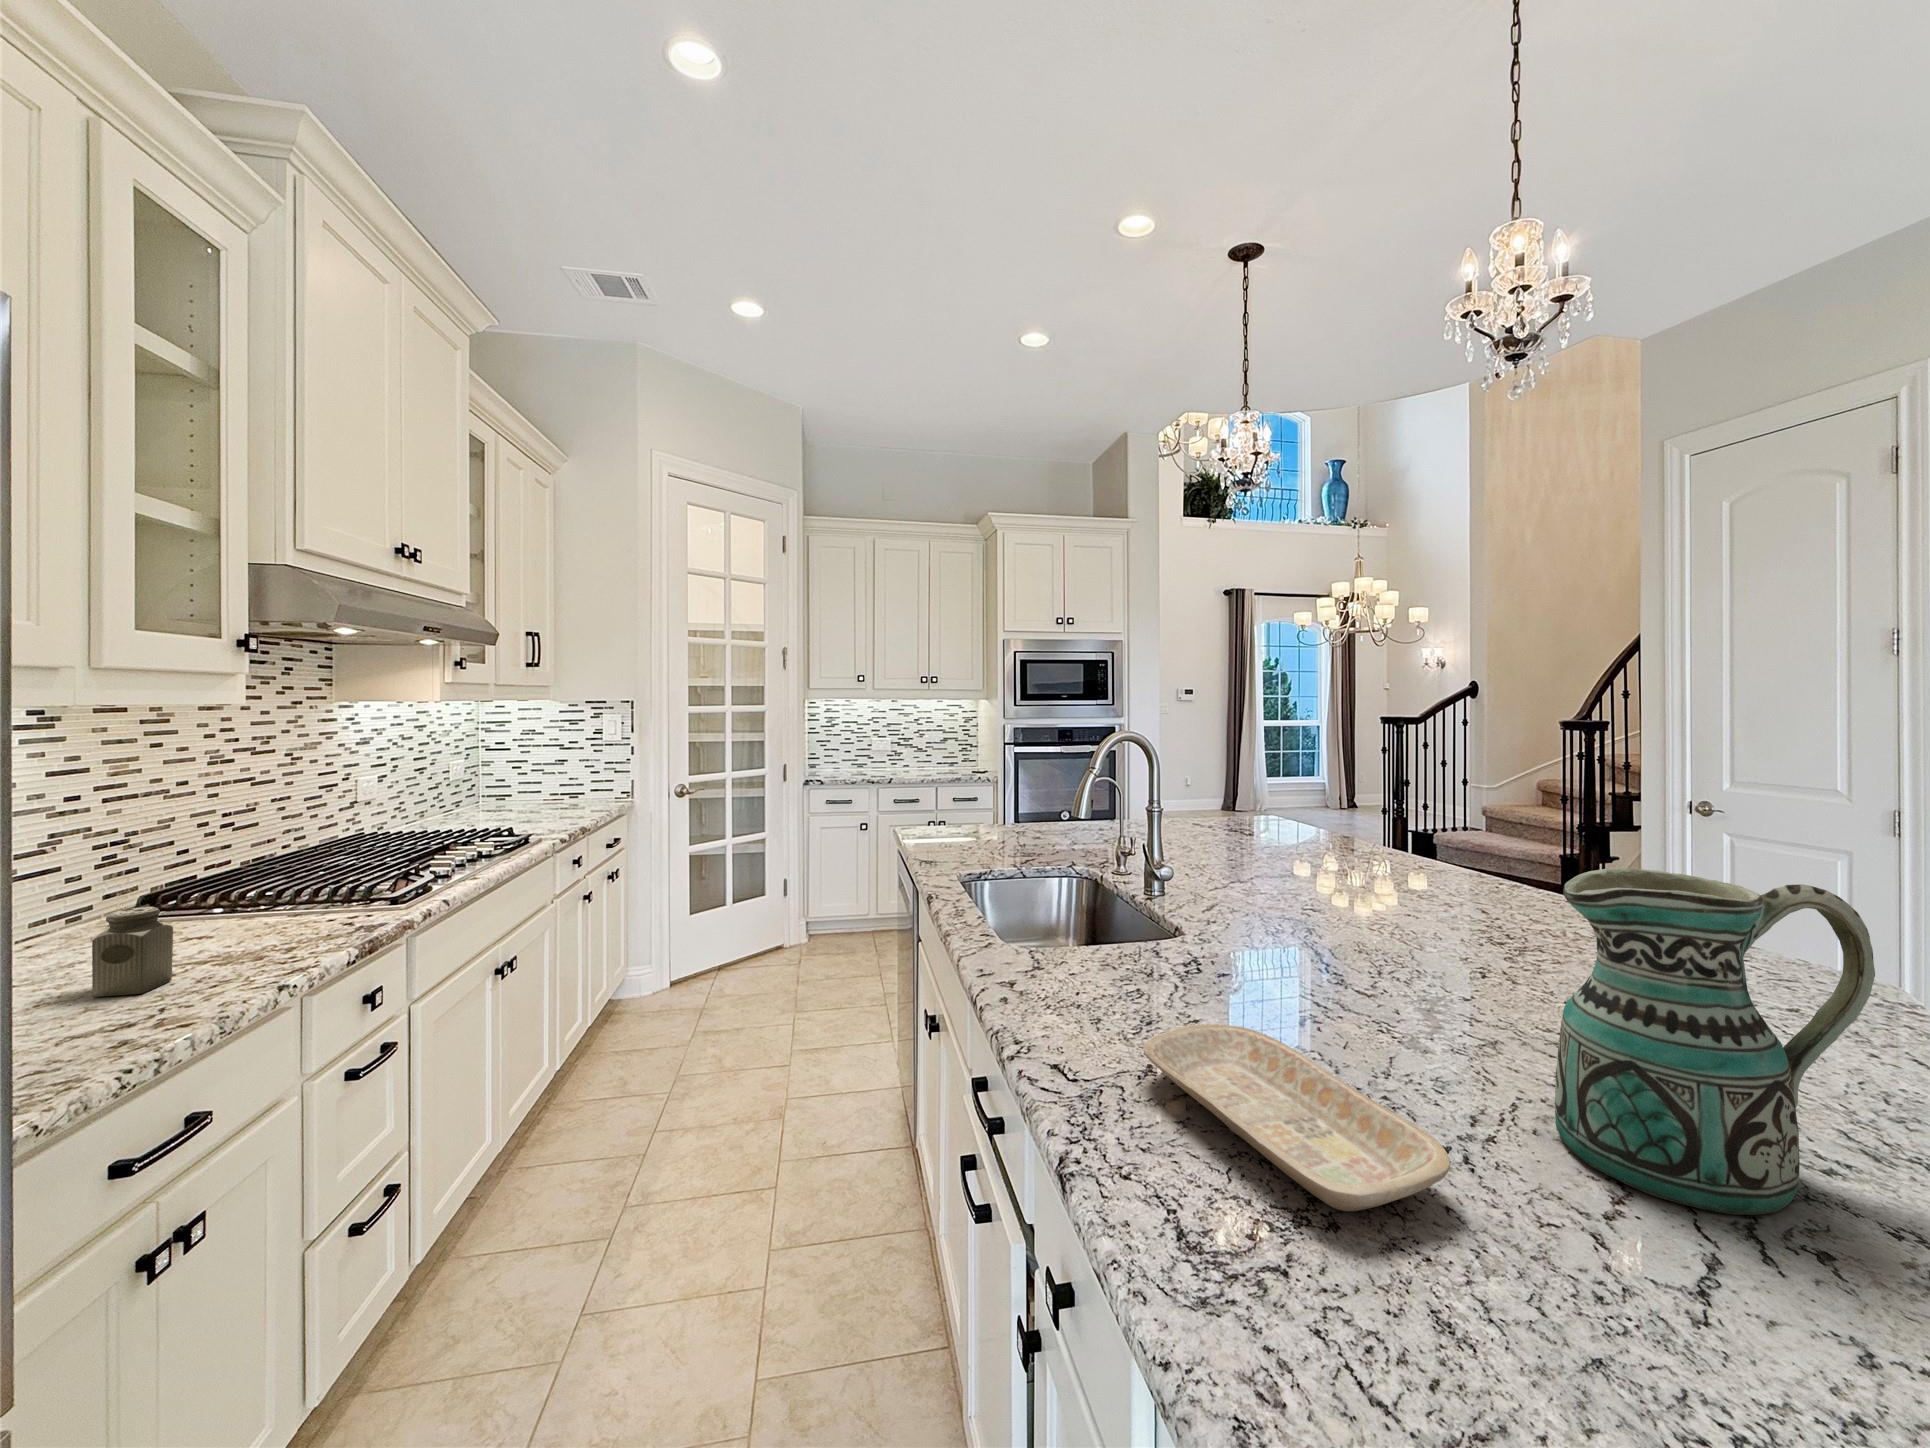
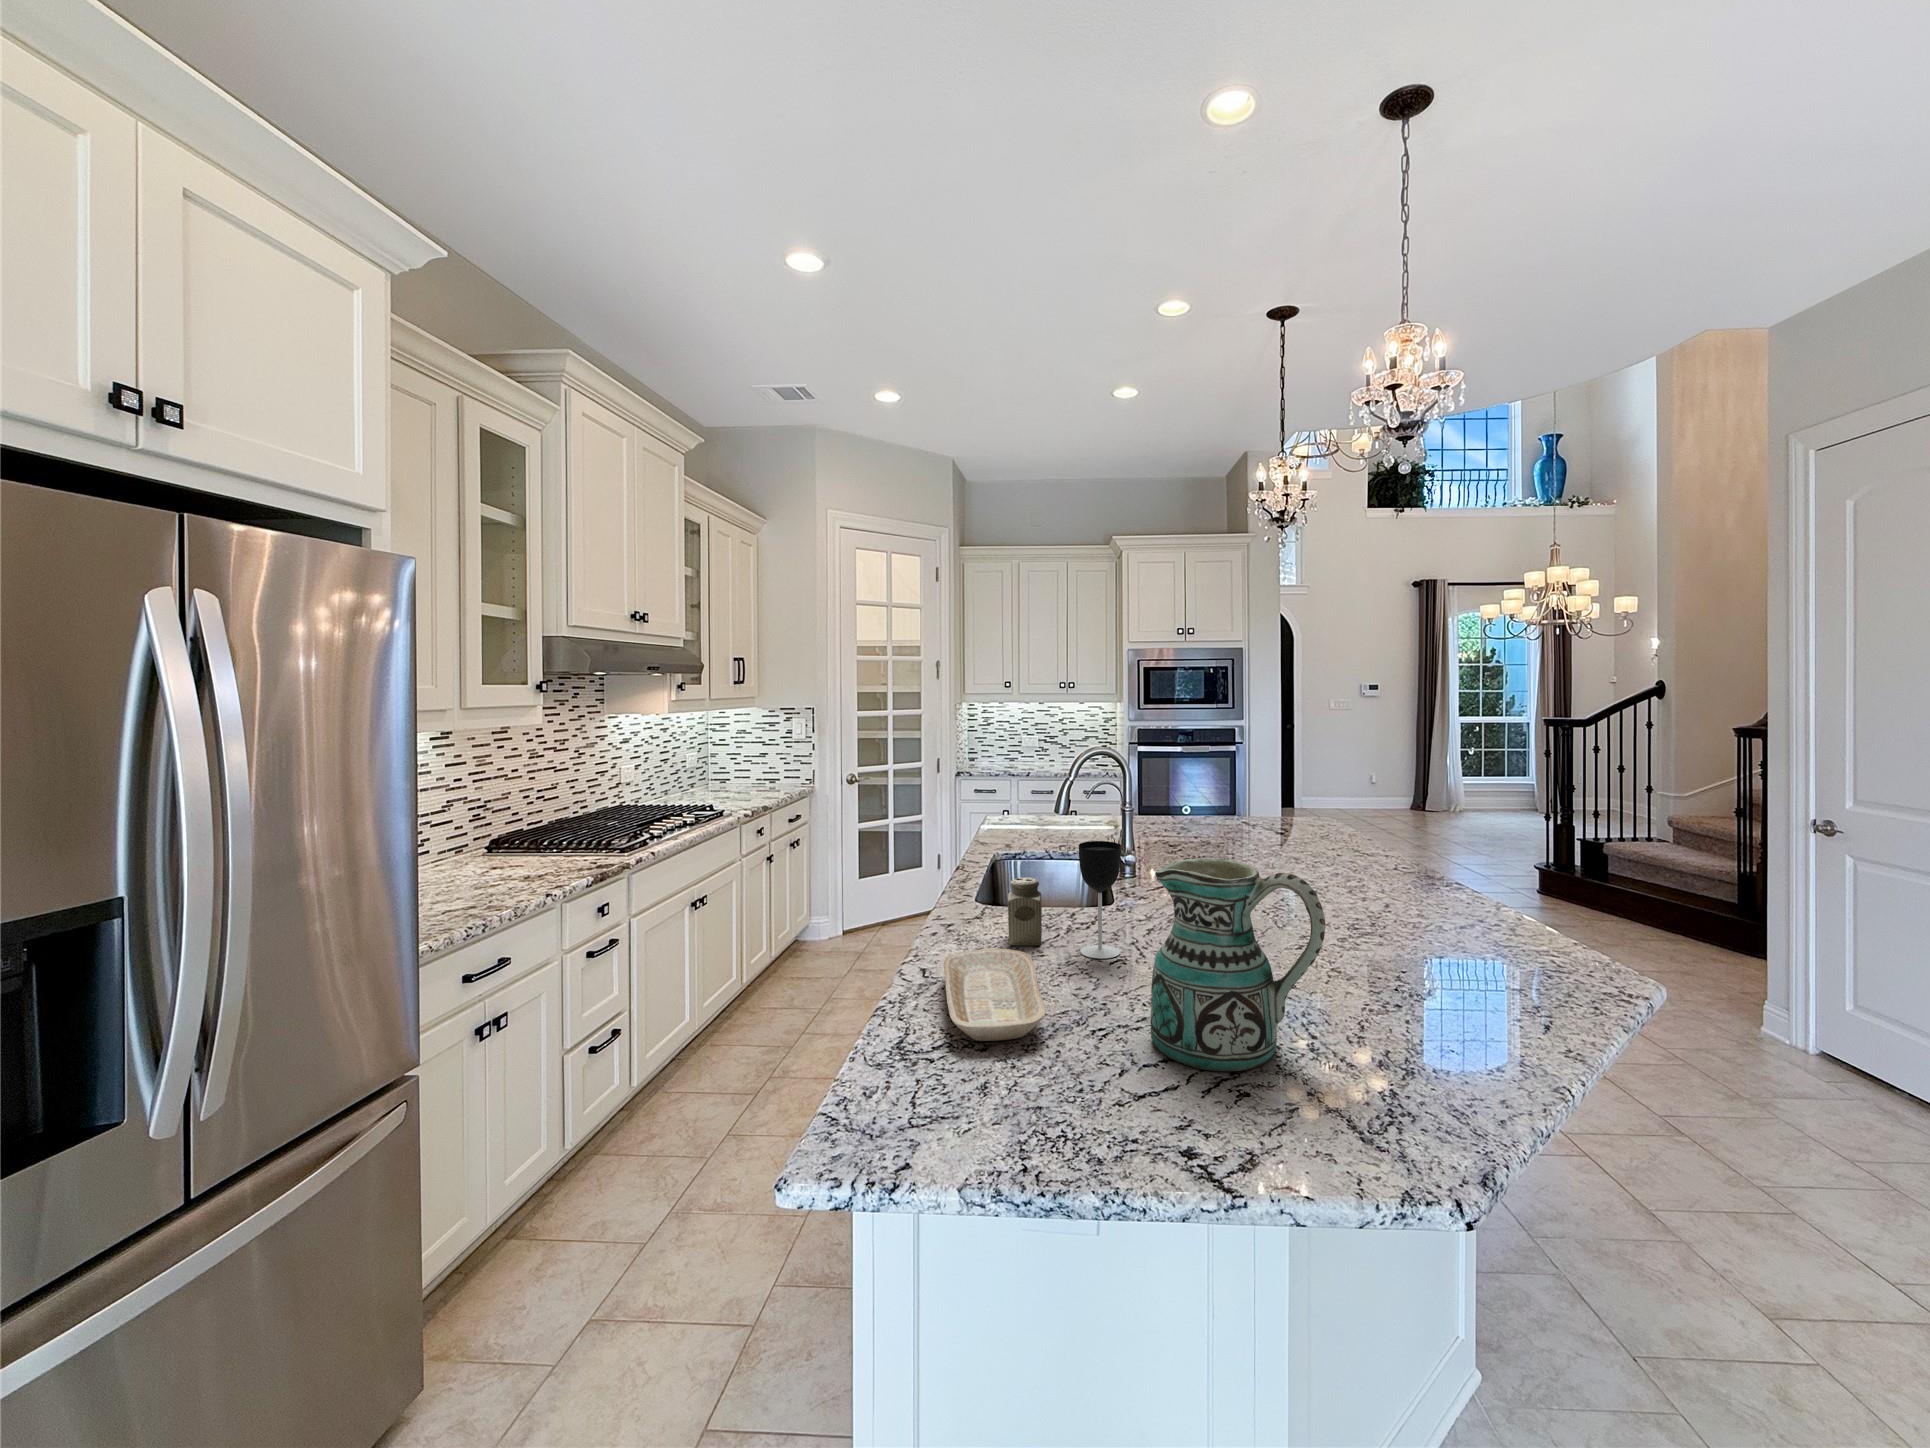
wine glass: none [1263,851,1328,1022] -> present [1079,841,1121,958]
salt shaker: present [92,907,173,997] -> present [1008,877,1042,946]

